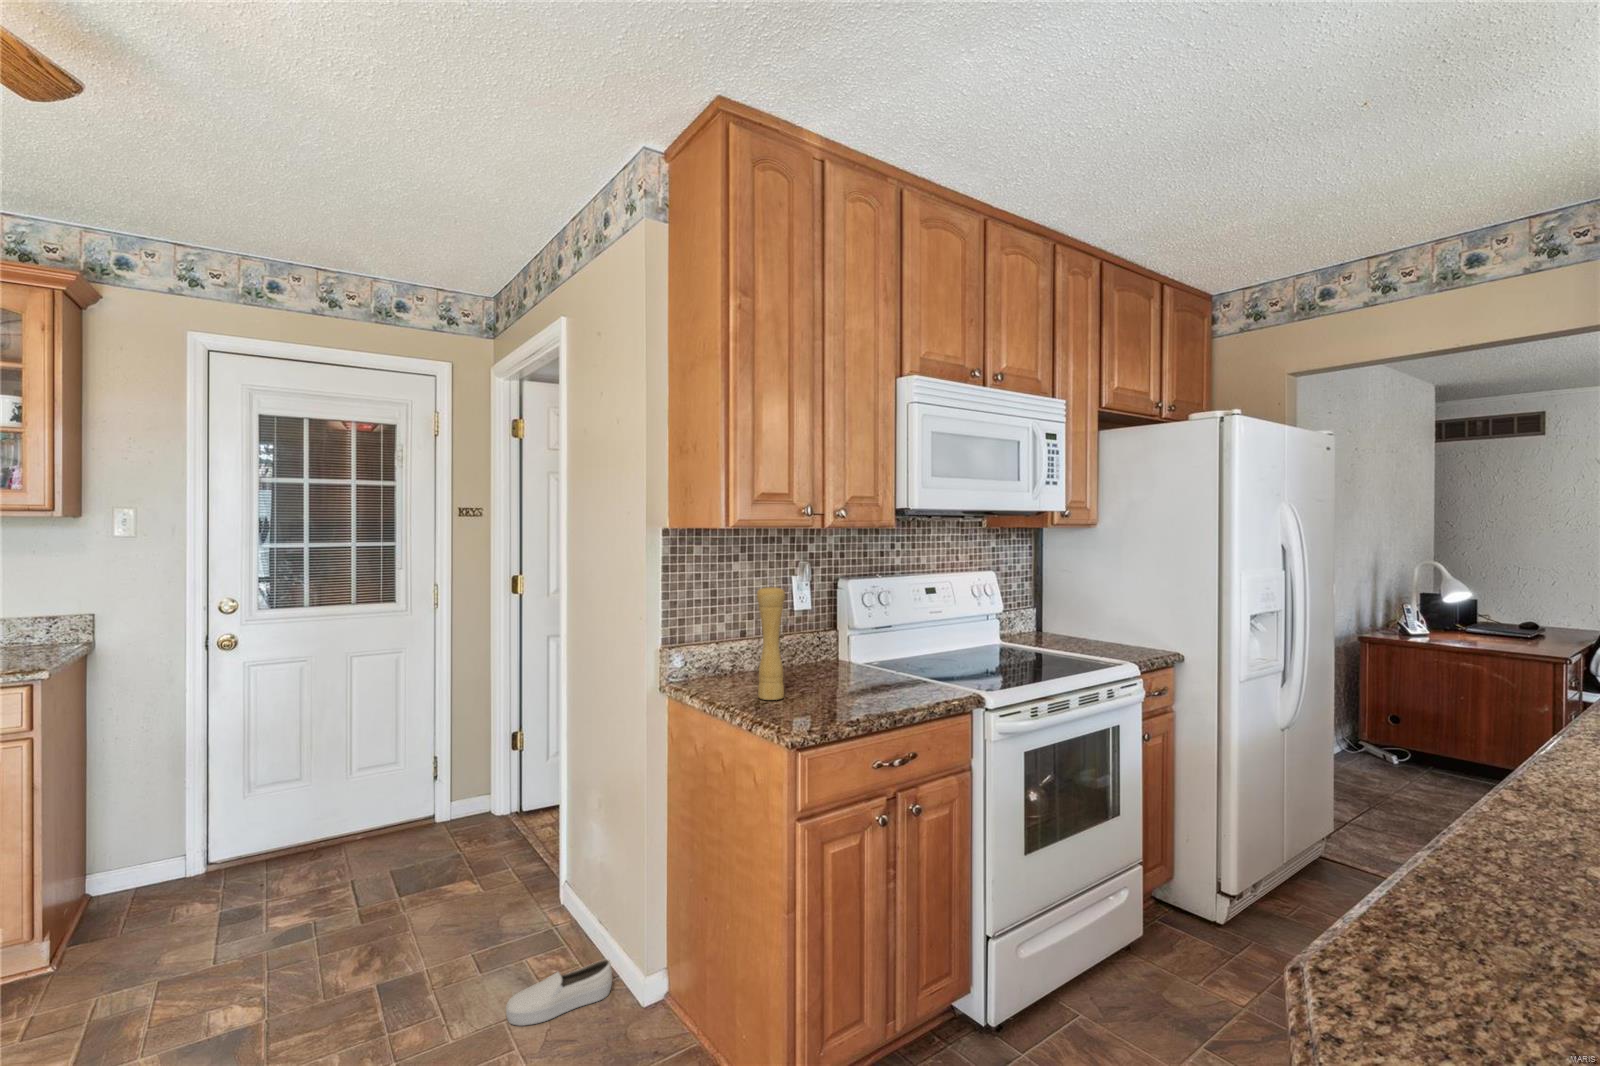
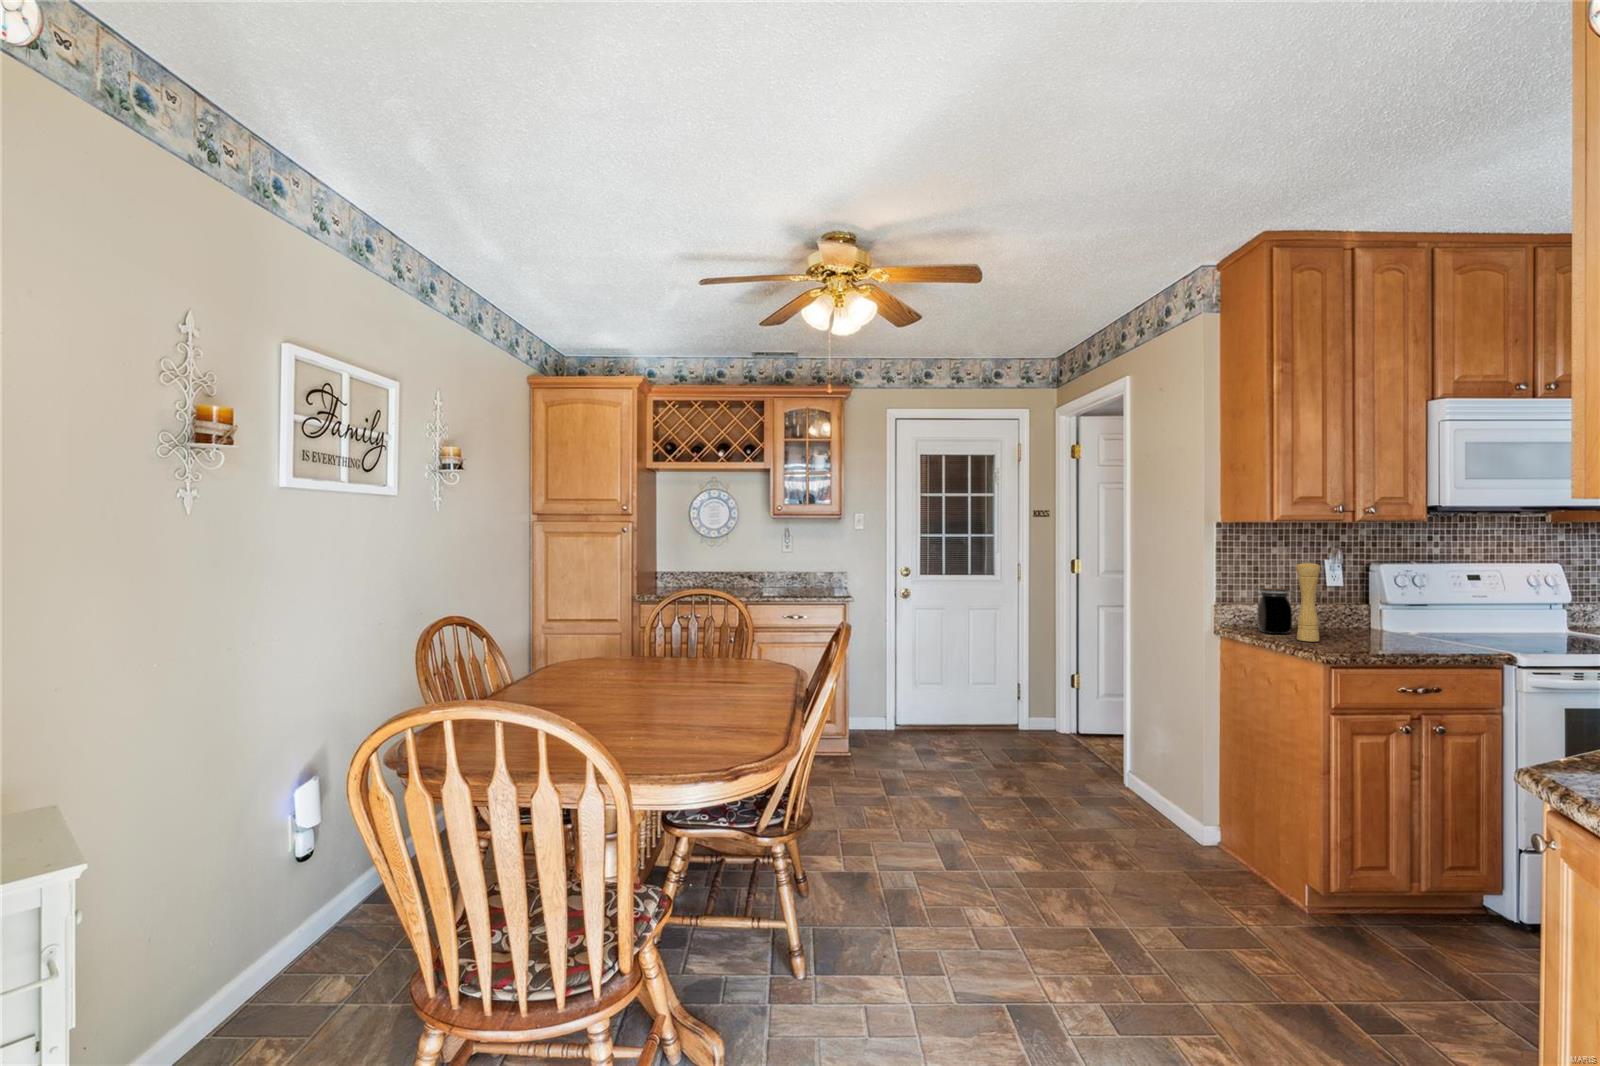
jar: none [710,620,757,686] -> present [1256,588,1294,634]
shoe: present [506,959,612,1026] -> none [1106,811,1177,837]

